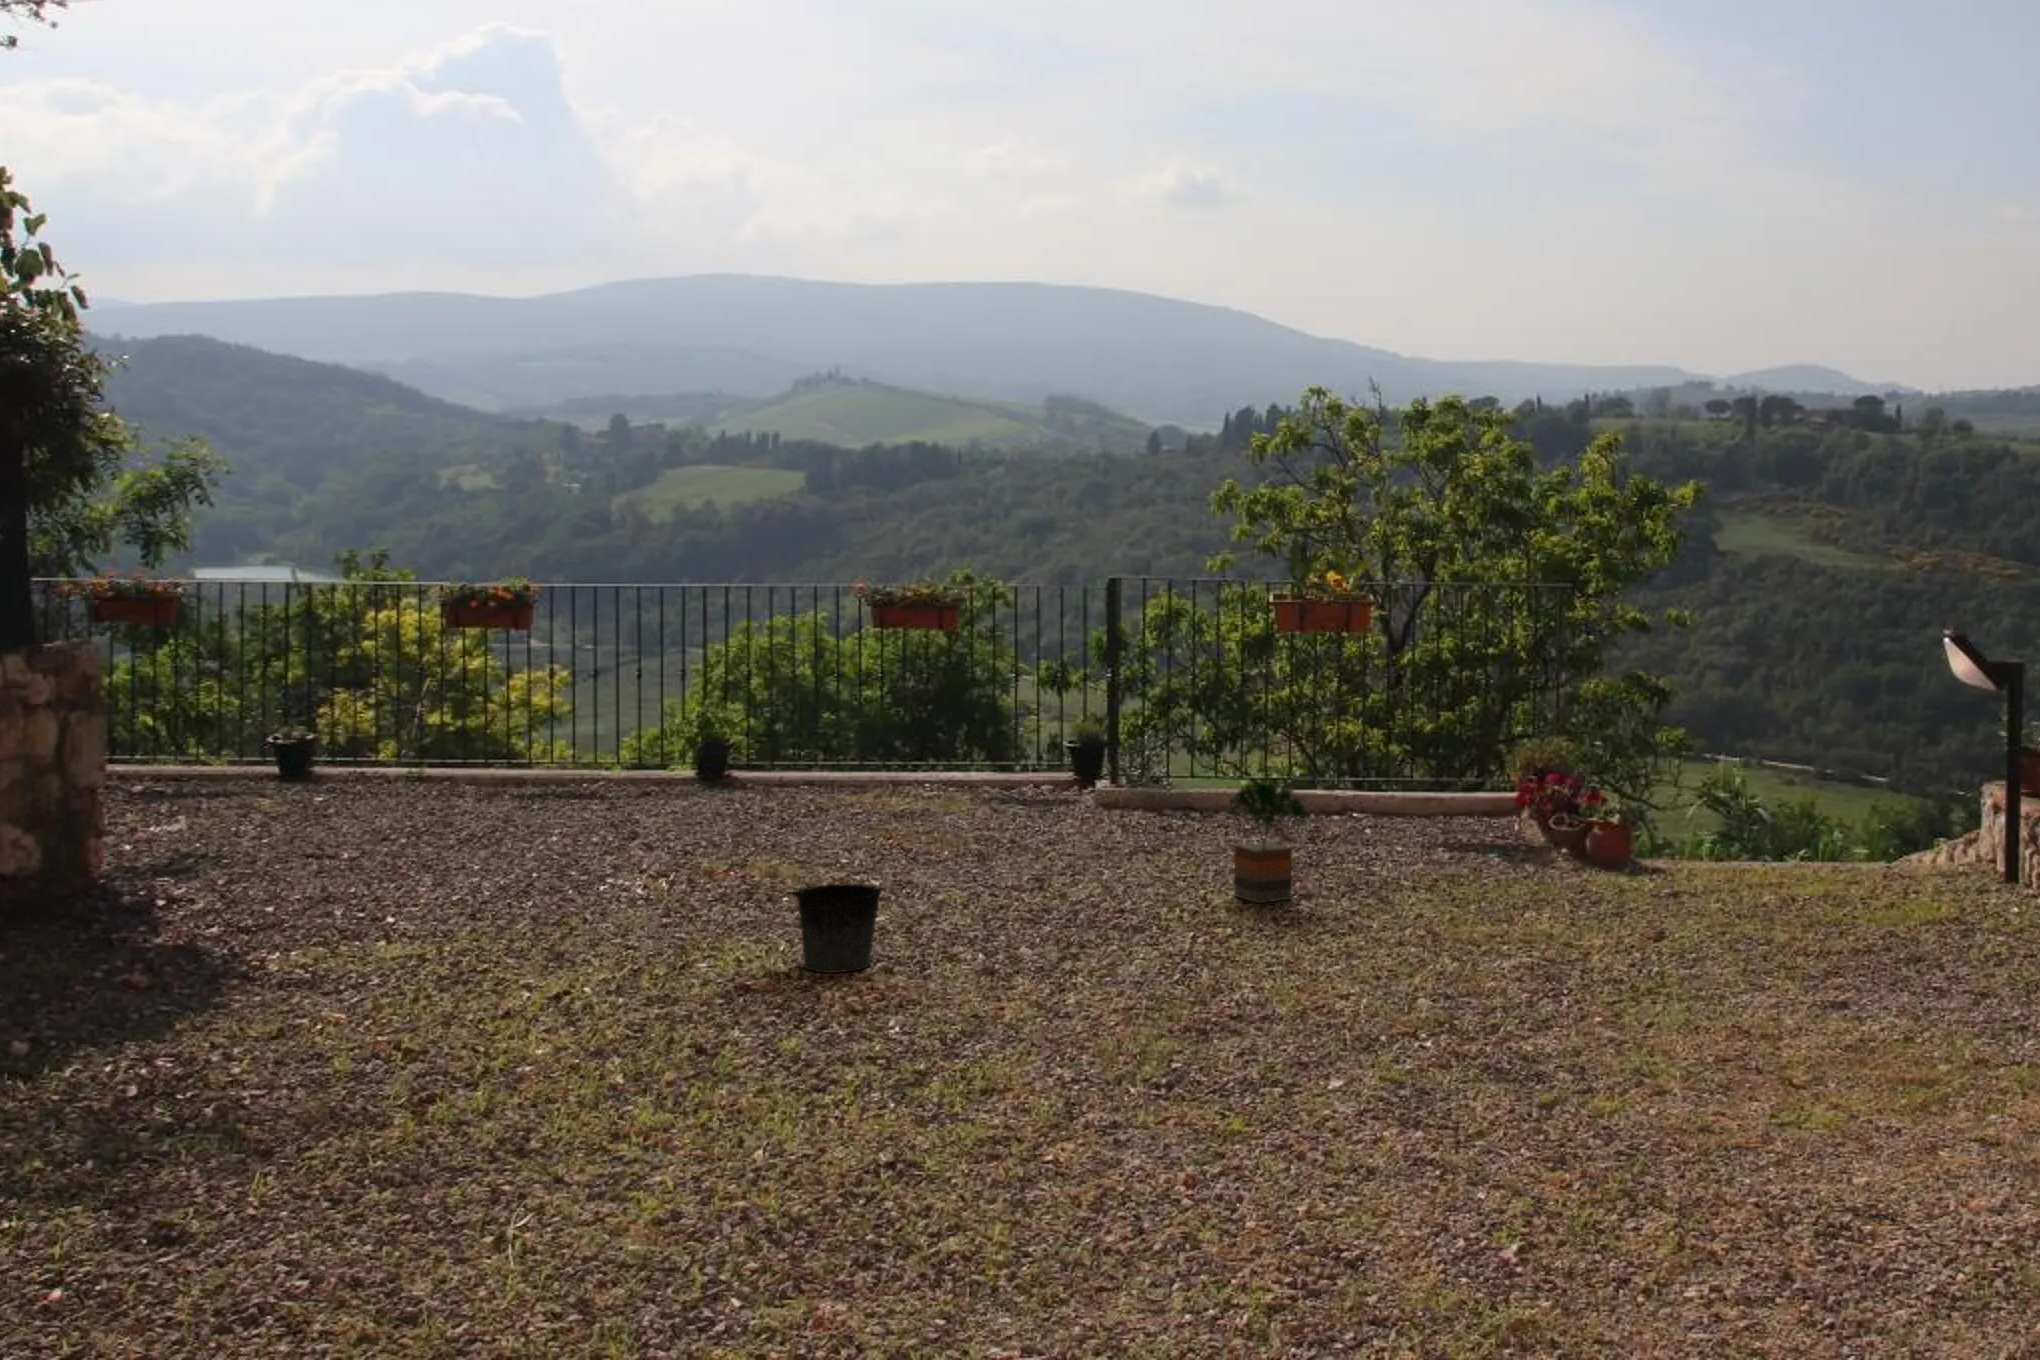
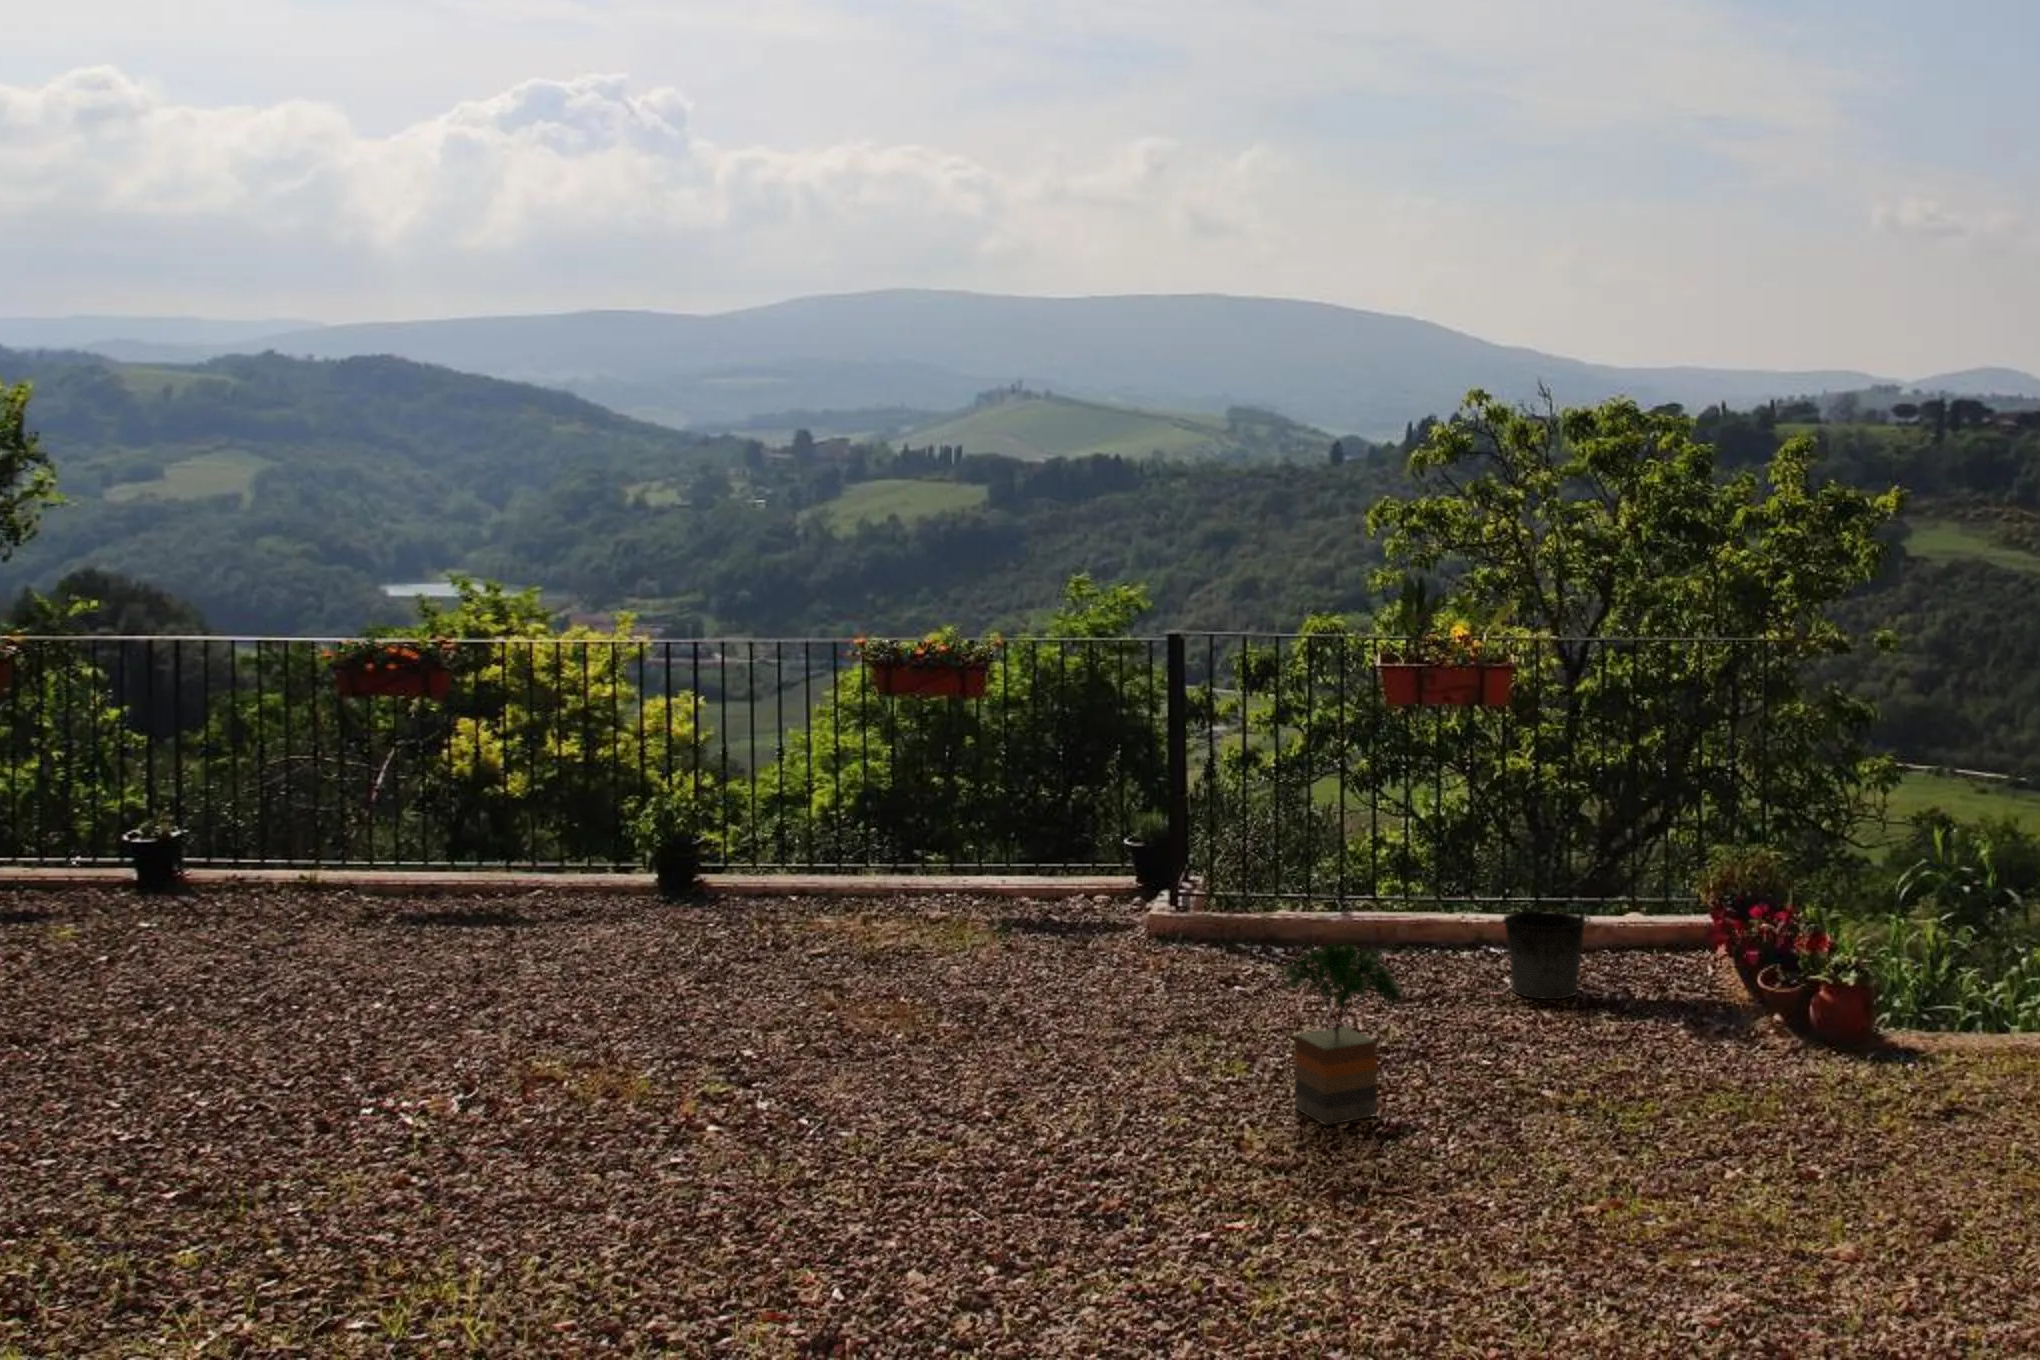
bucket: present [792,884,887,973] -> present [1502,911,1590,999]

